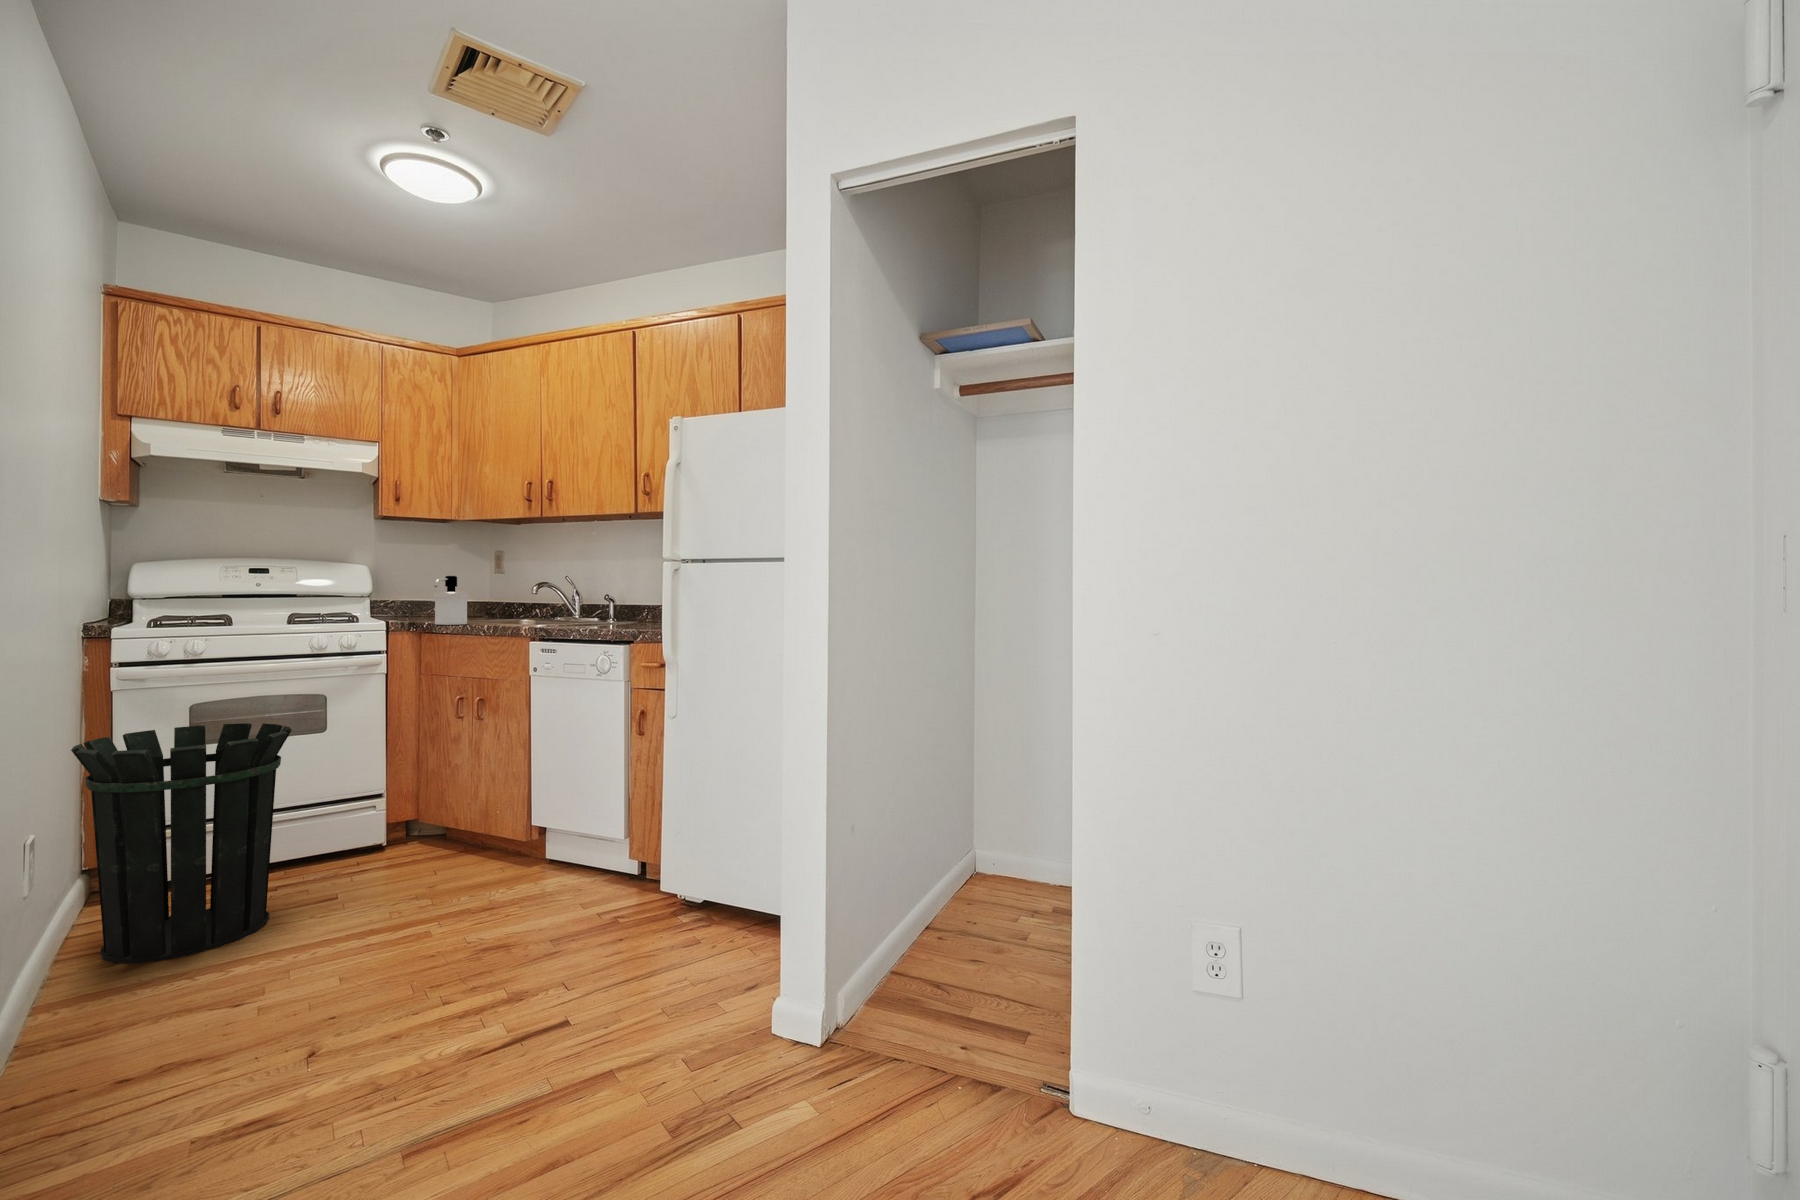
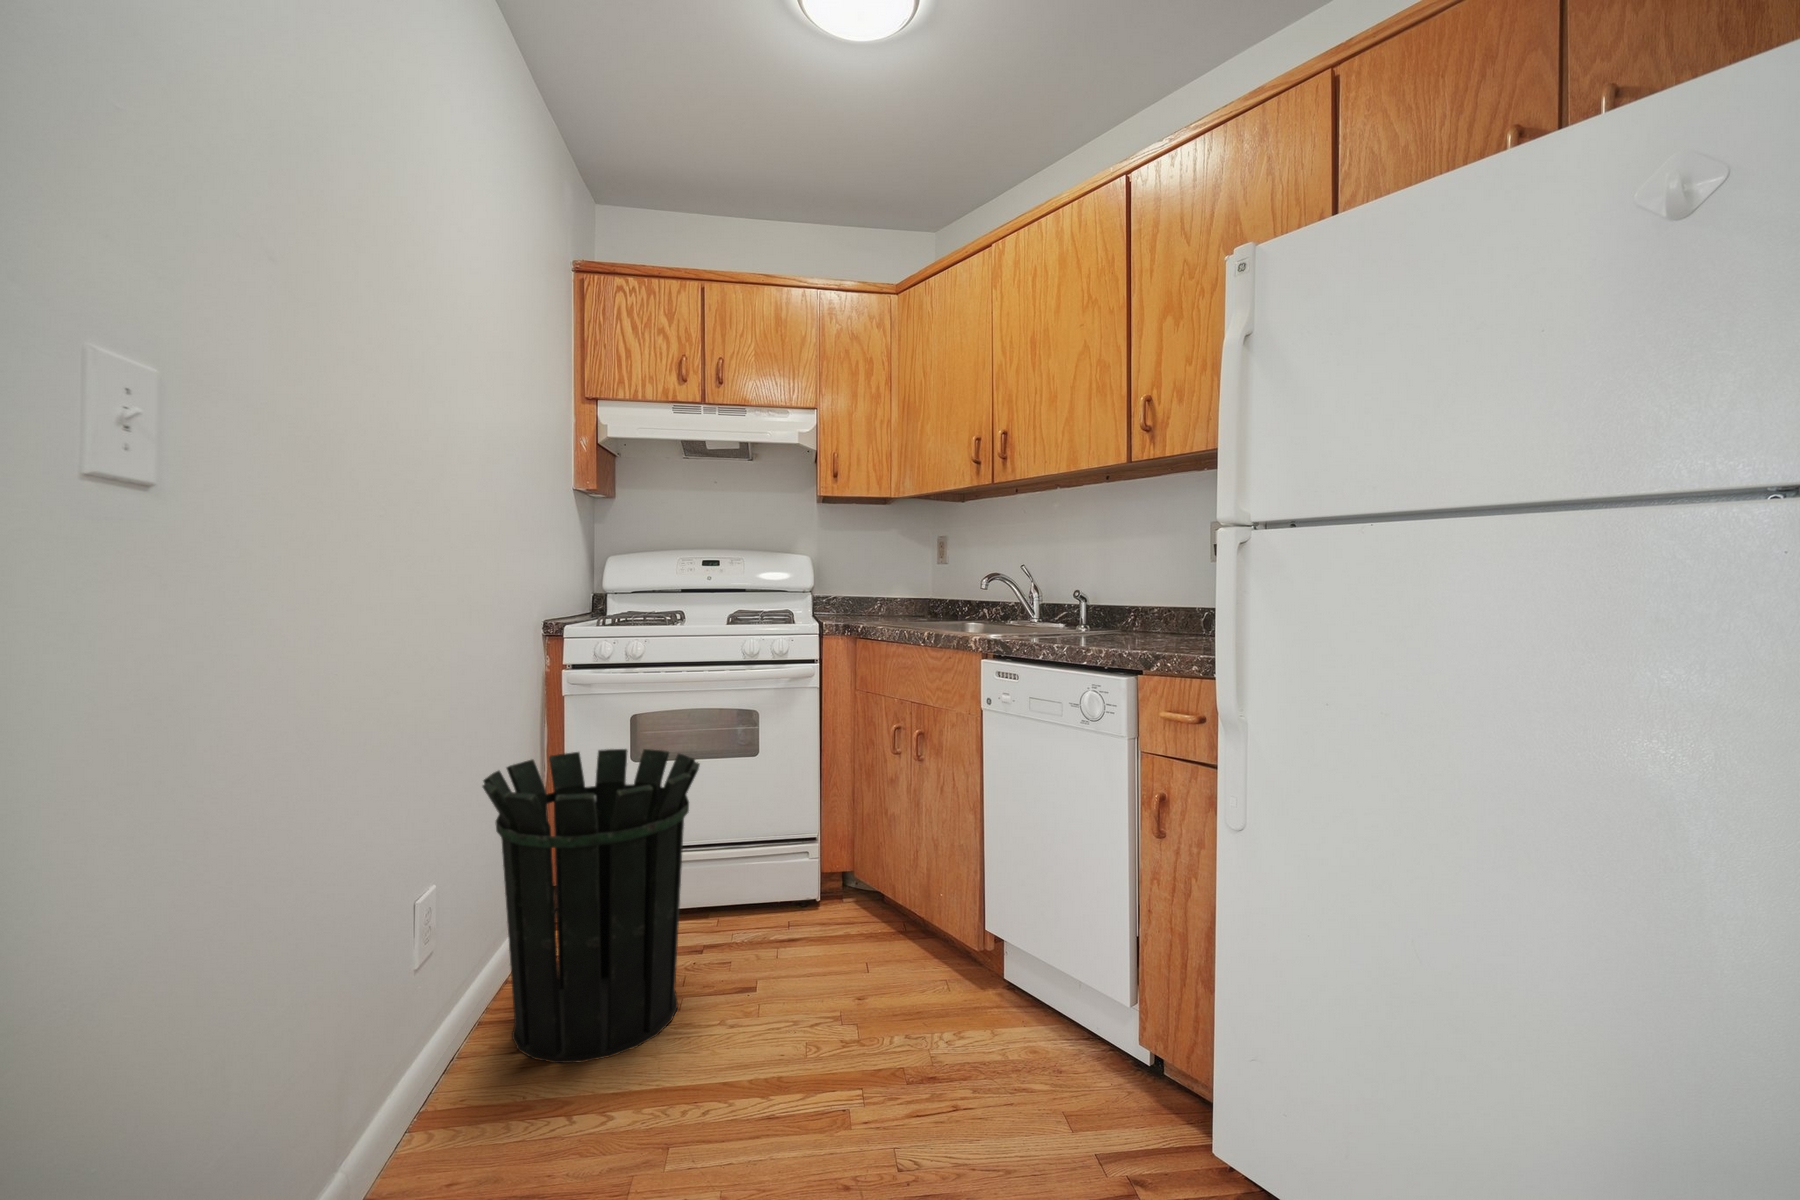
soap dispenser: present [434,576,468,625] -> none [866,565,906,629]

